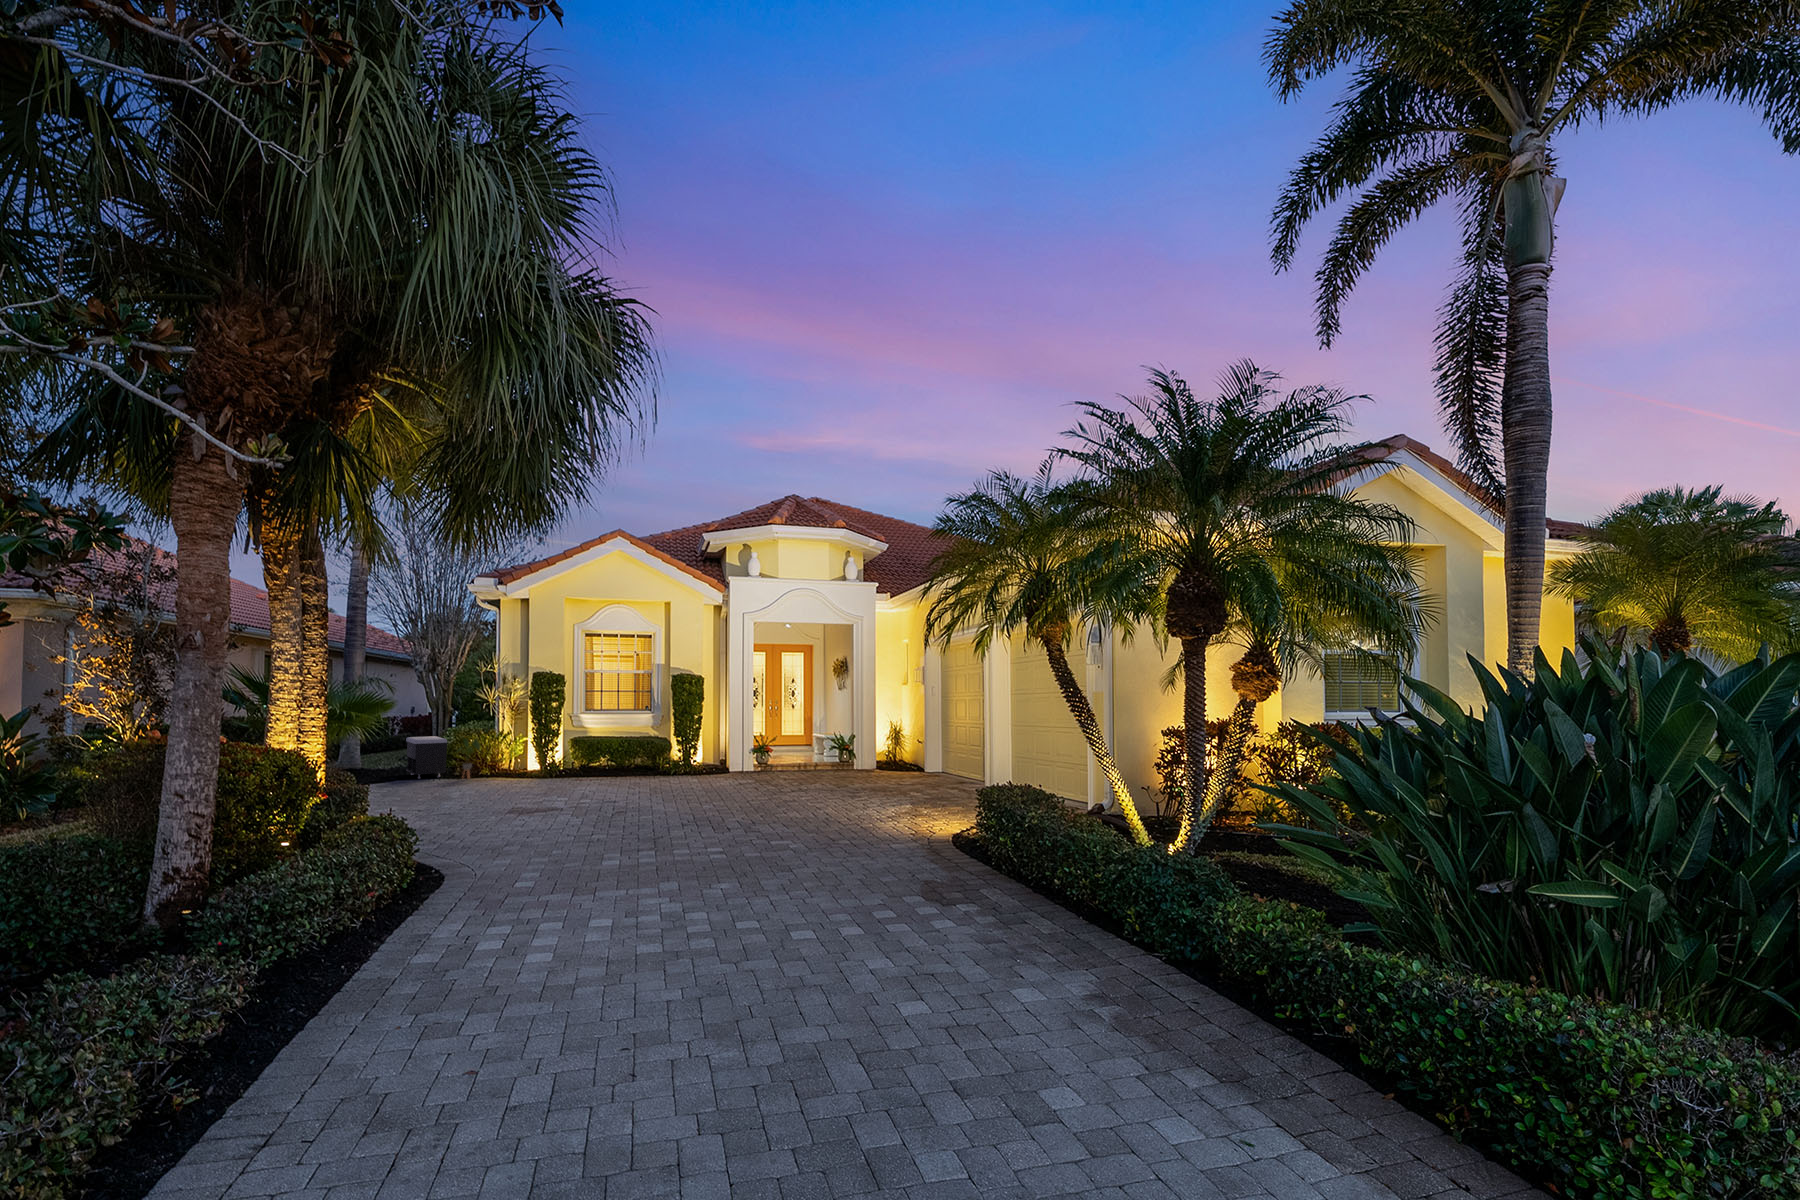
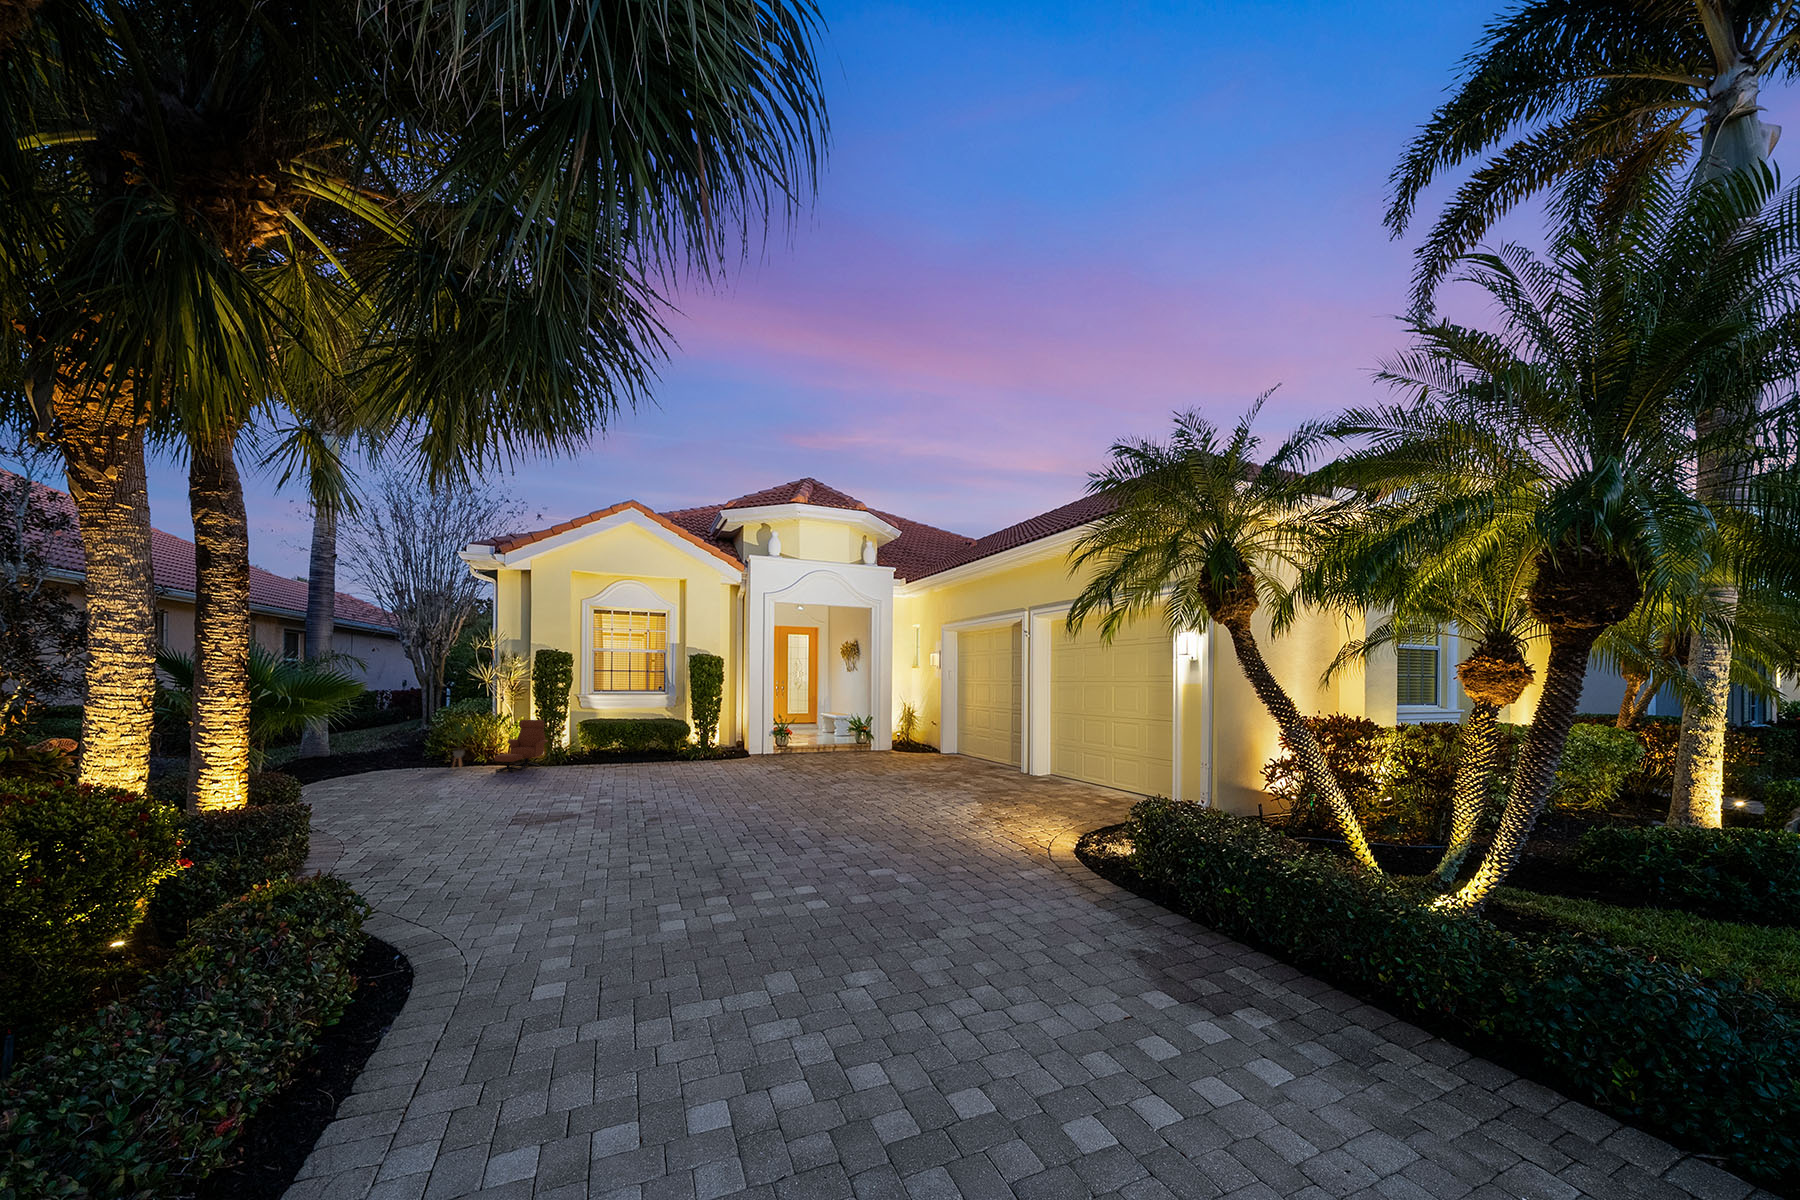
storage bench: present [406,736,447,778] -> none [388,719,436,767]
lounge chair: none [498,736,545,783] -> present [494,720,548,773]

